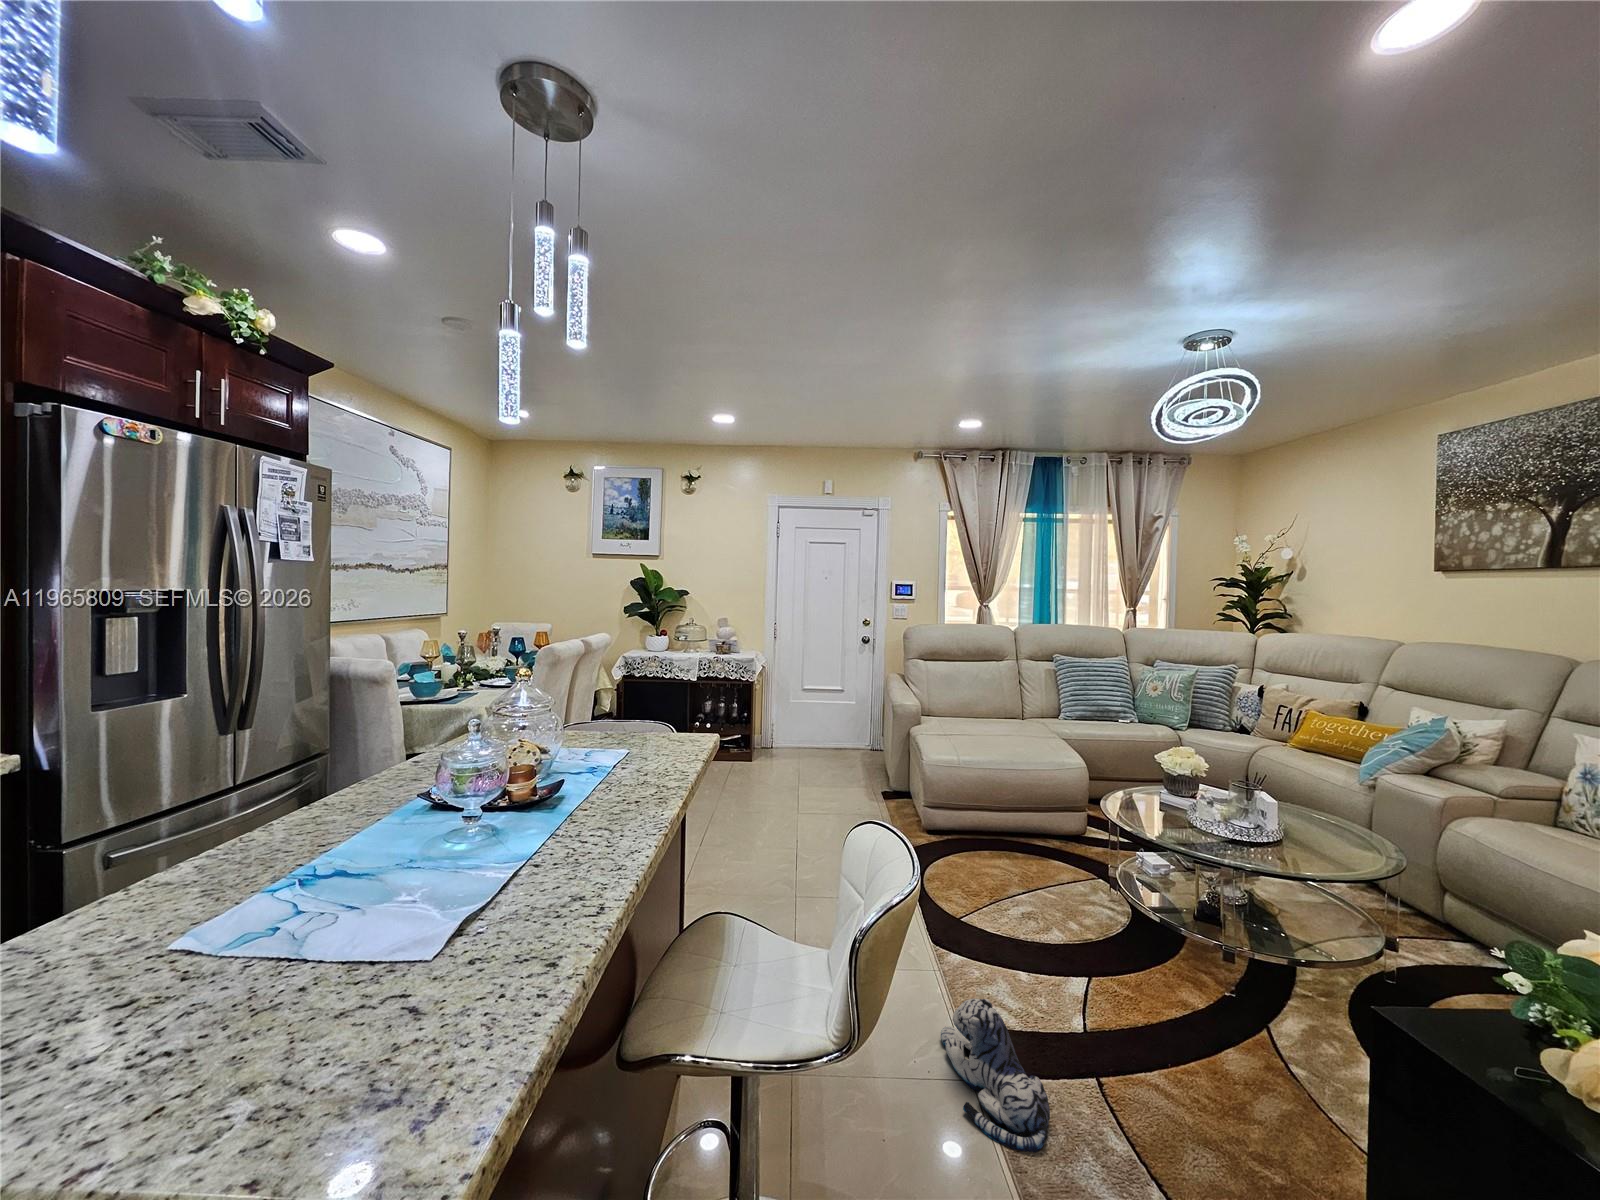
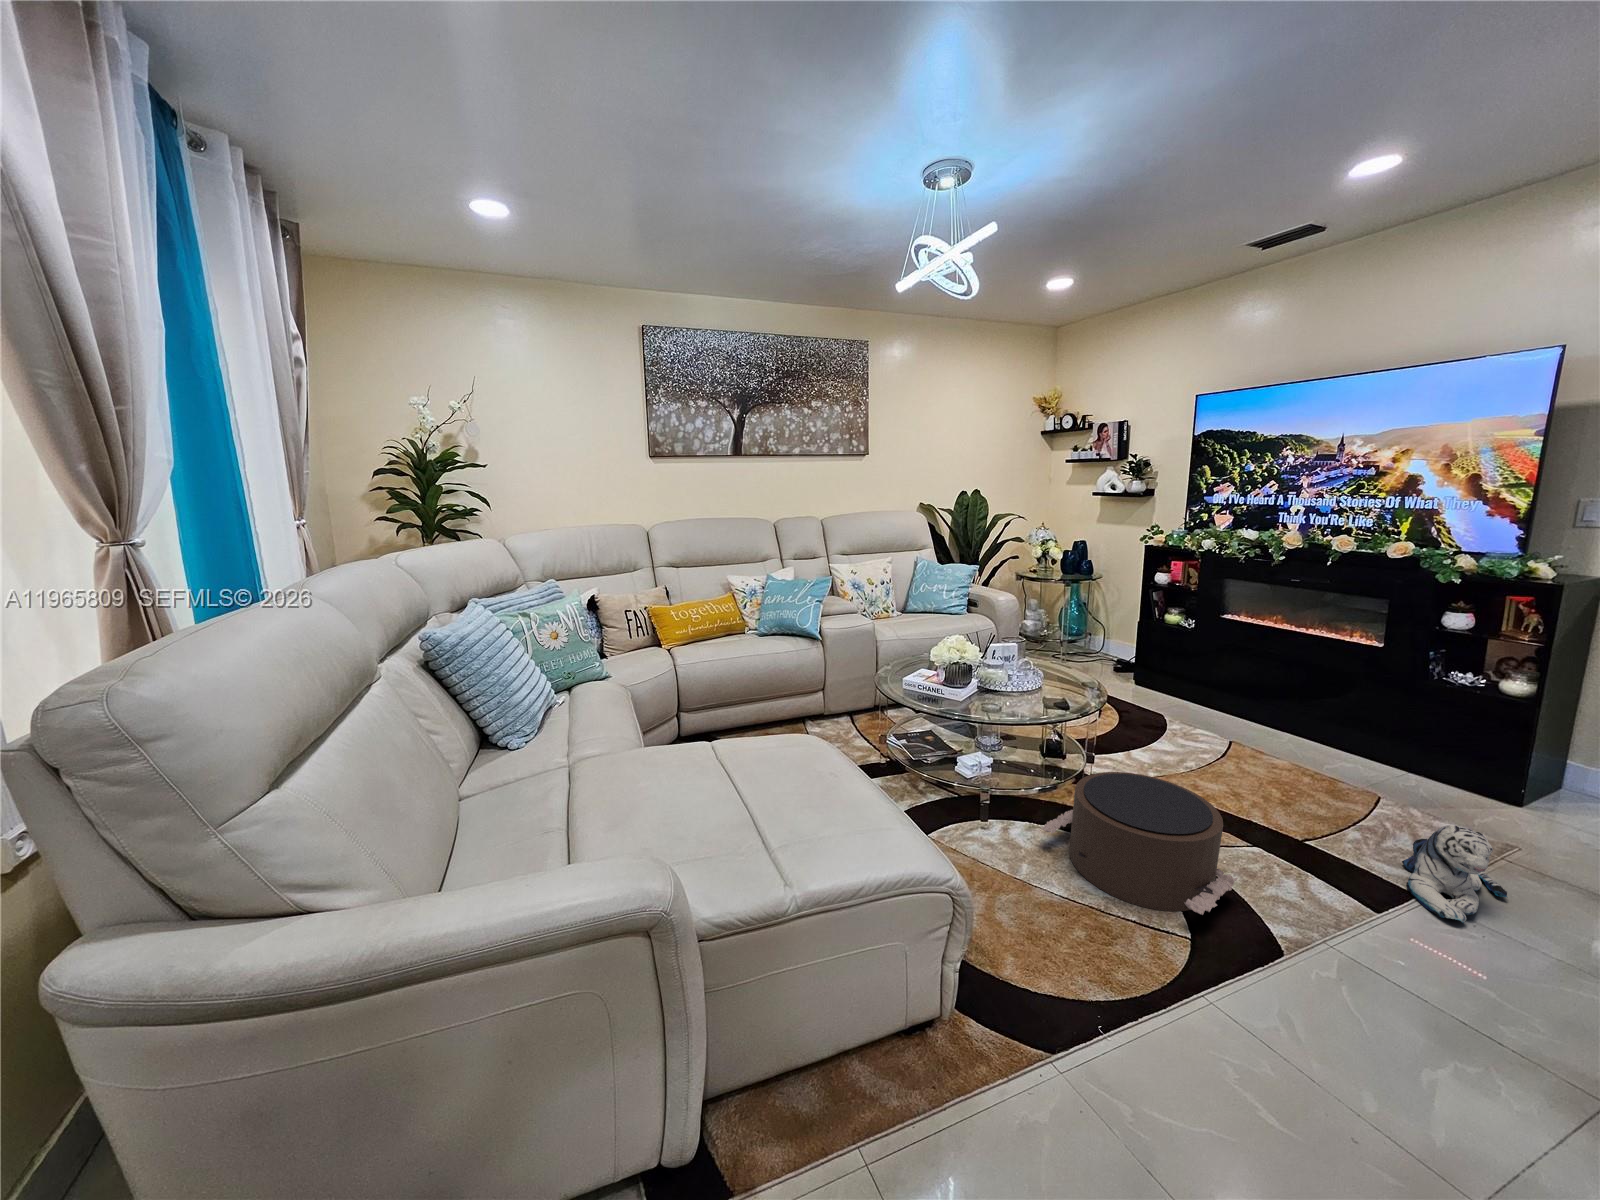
pouf: none [965,851,1109,961] -> present [1042,772,1237,915]

